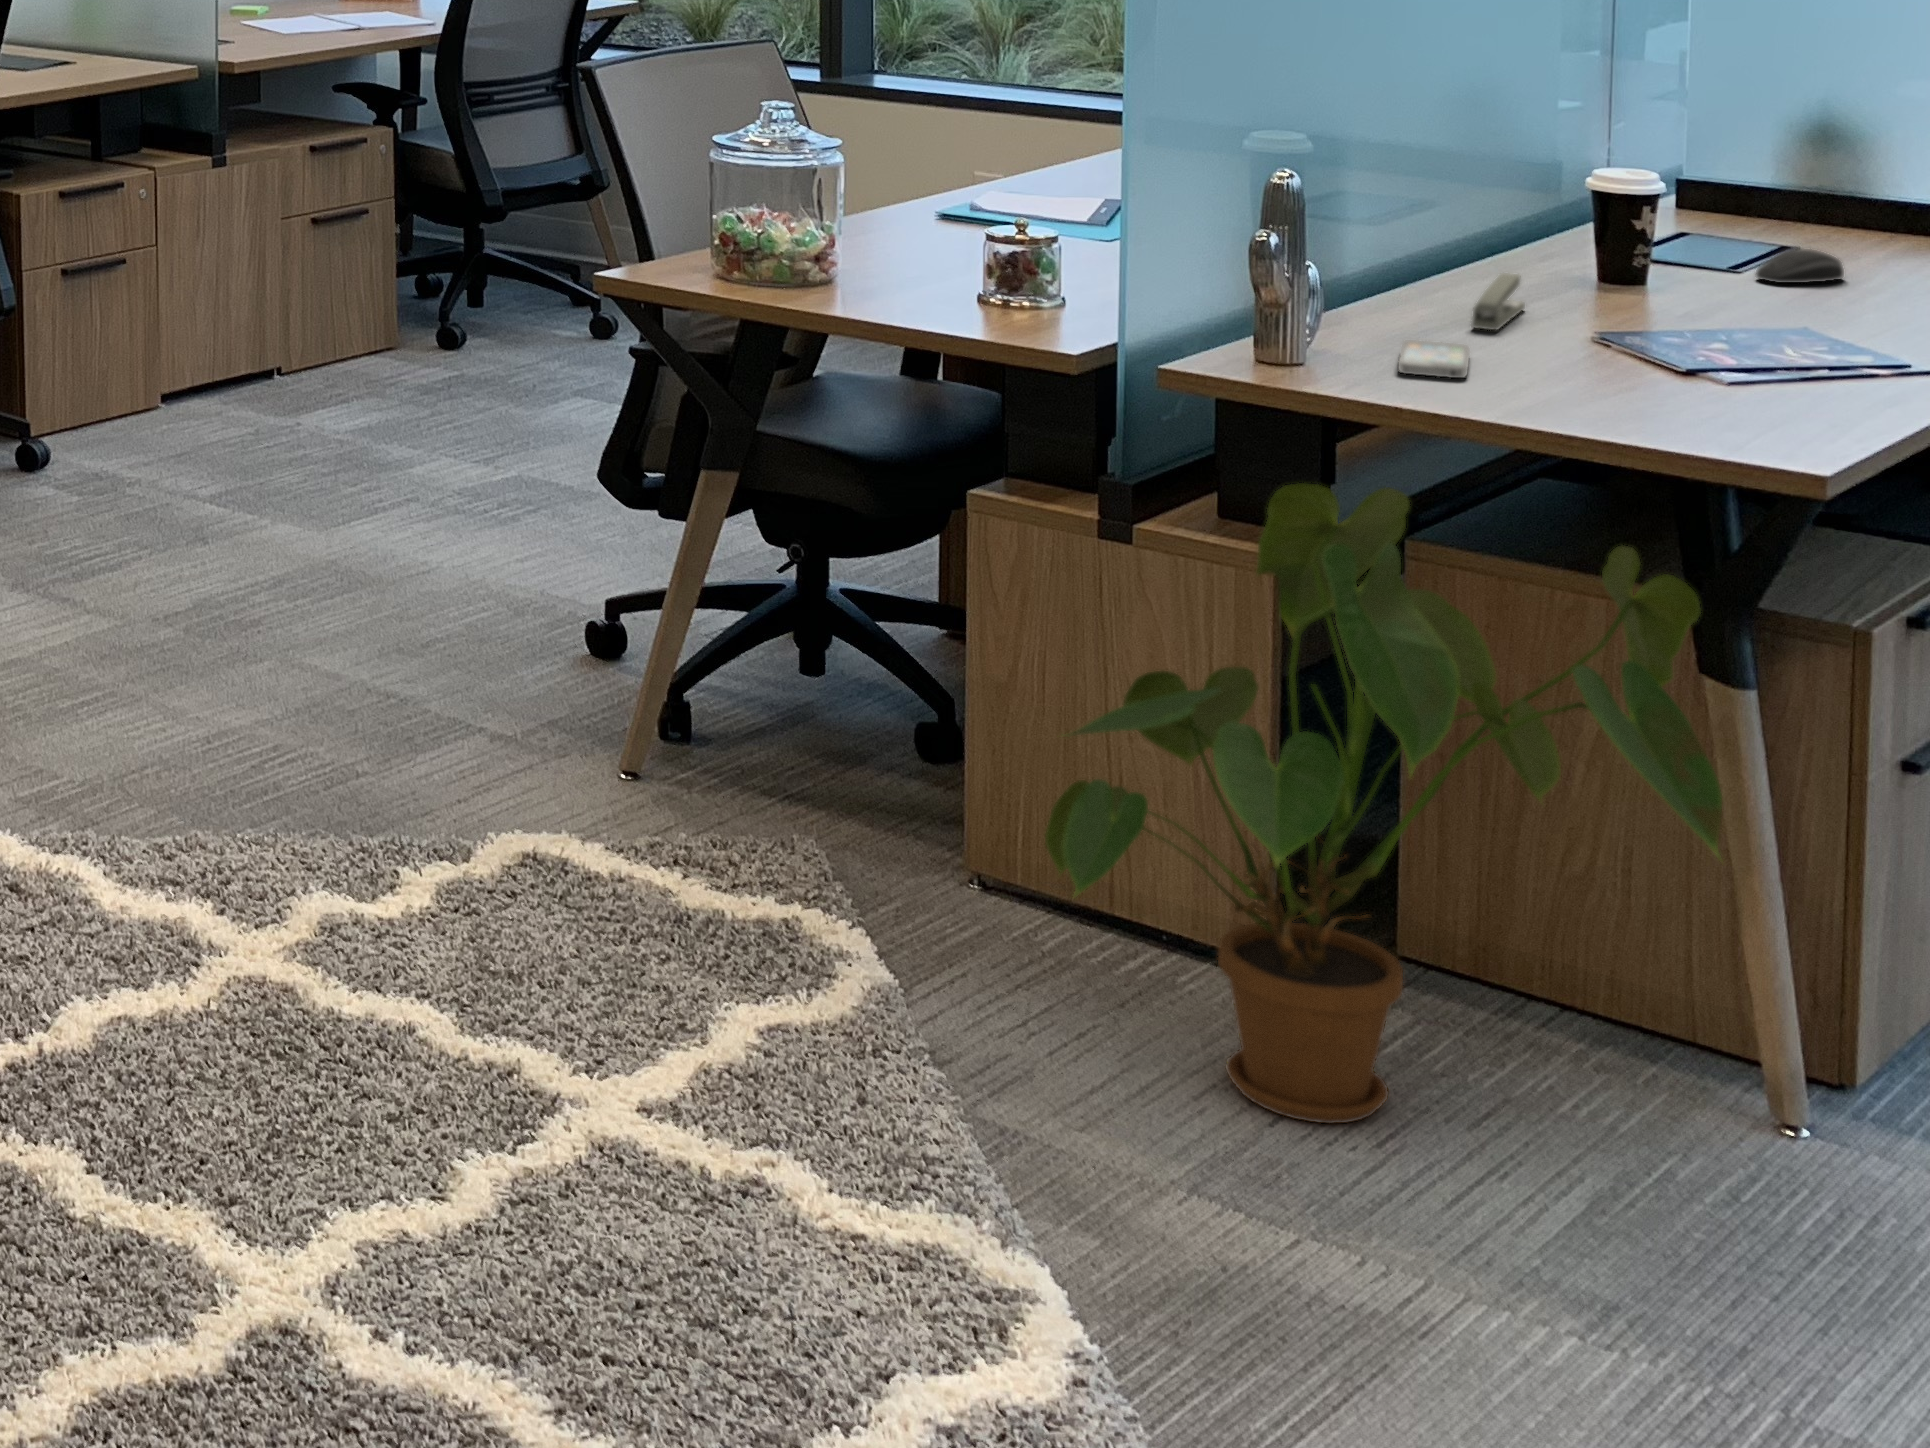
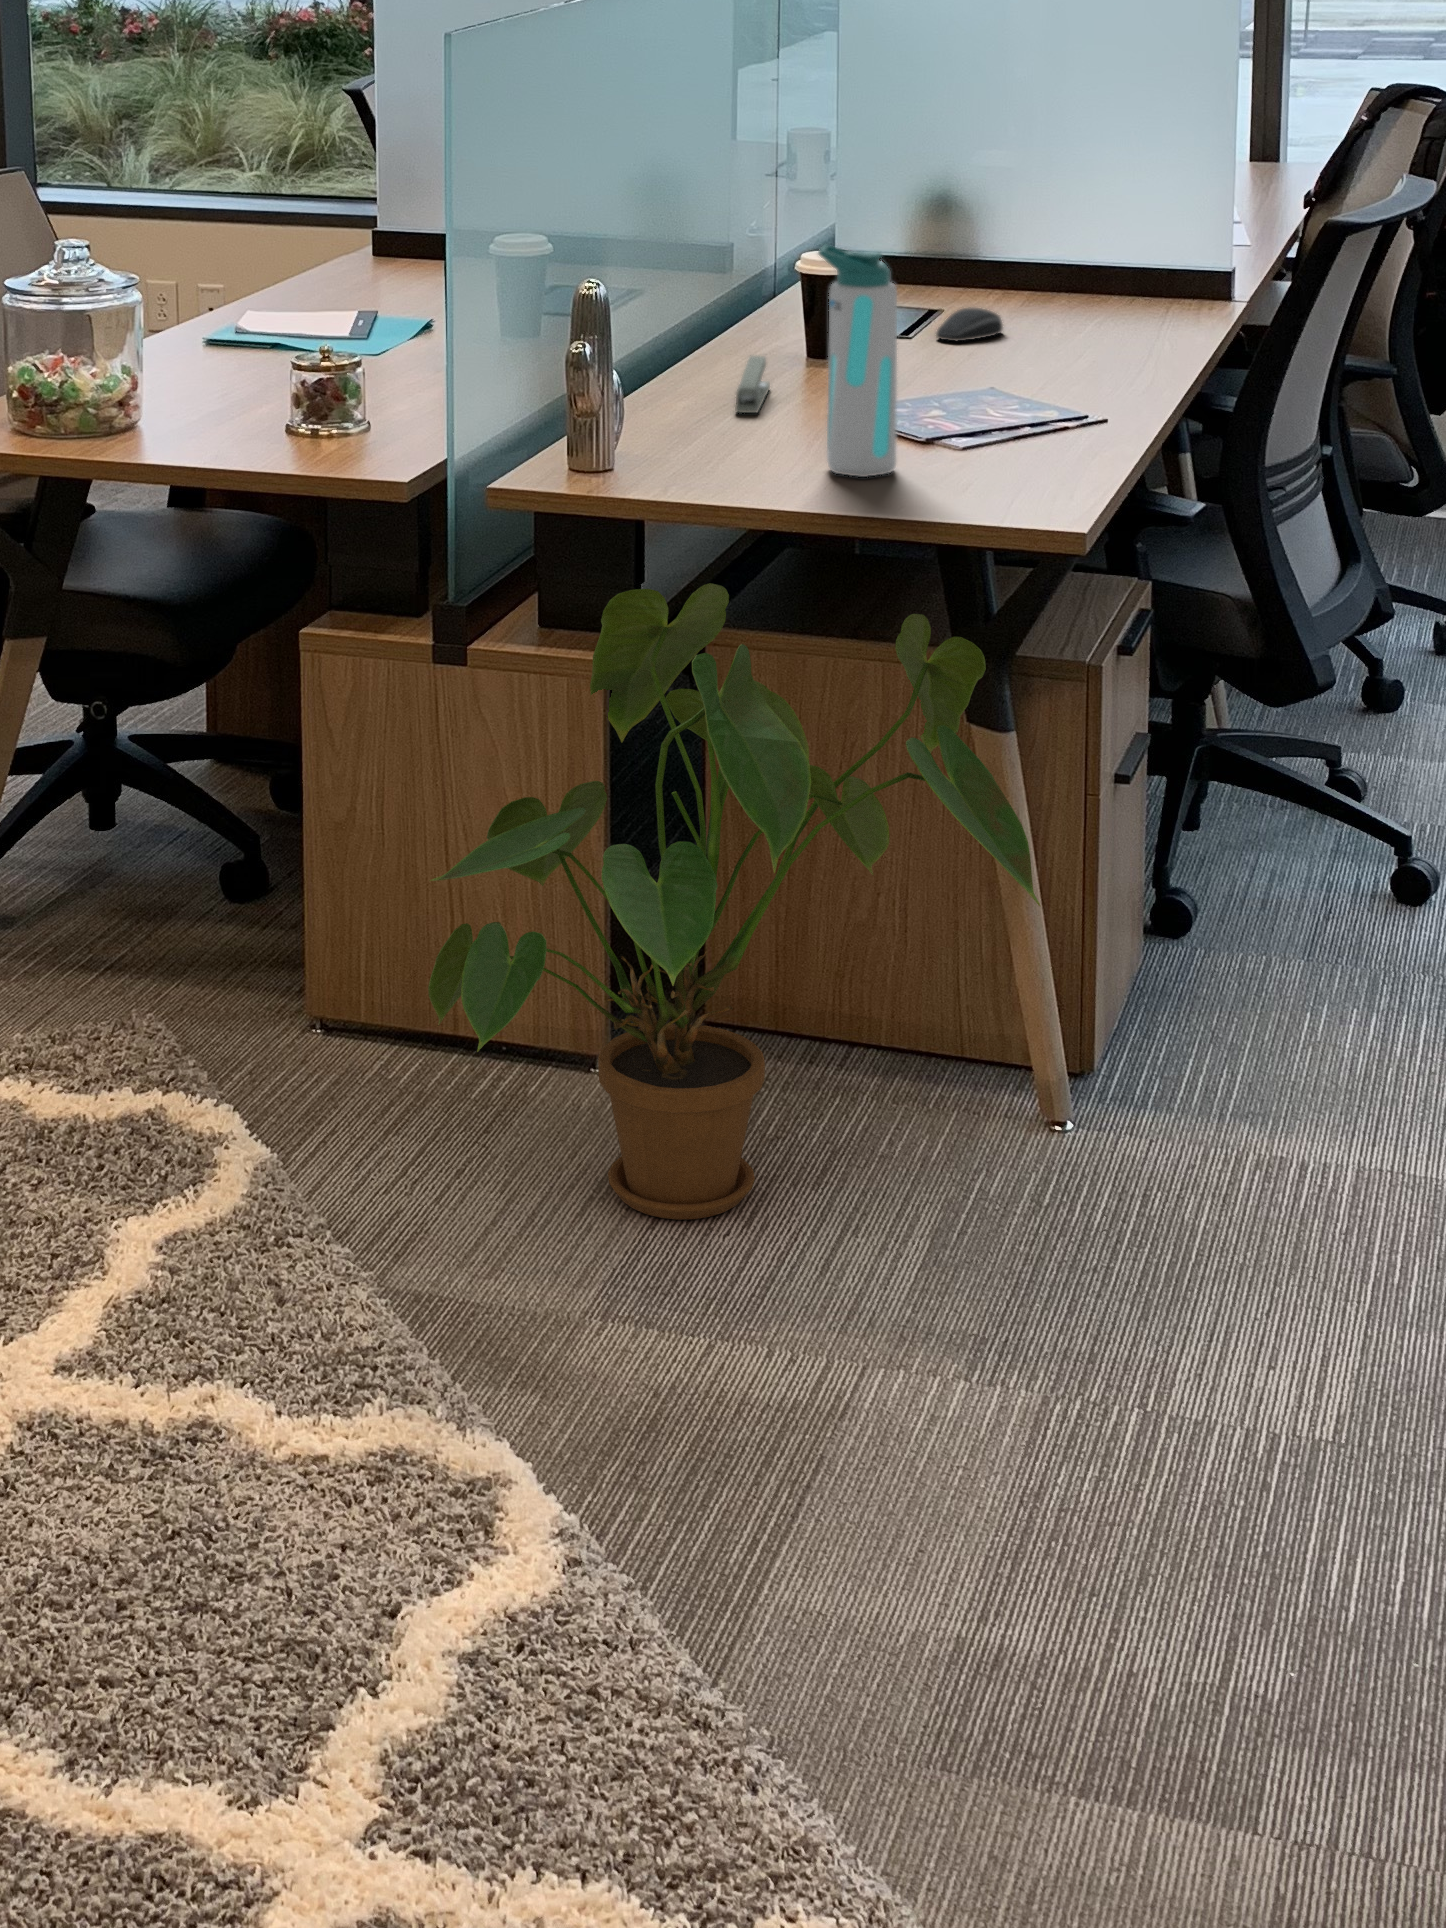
water bottle: none [1541,156,1634,400] -> present [818,245,897,477]
smartphone: present [1398,340,1470,378] -> none [689,431,755,467]

